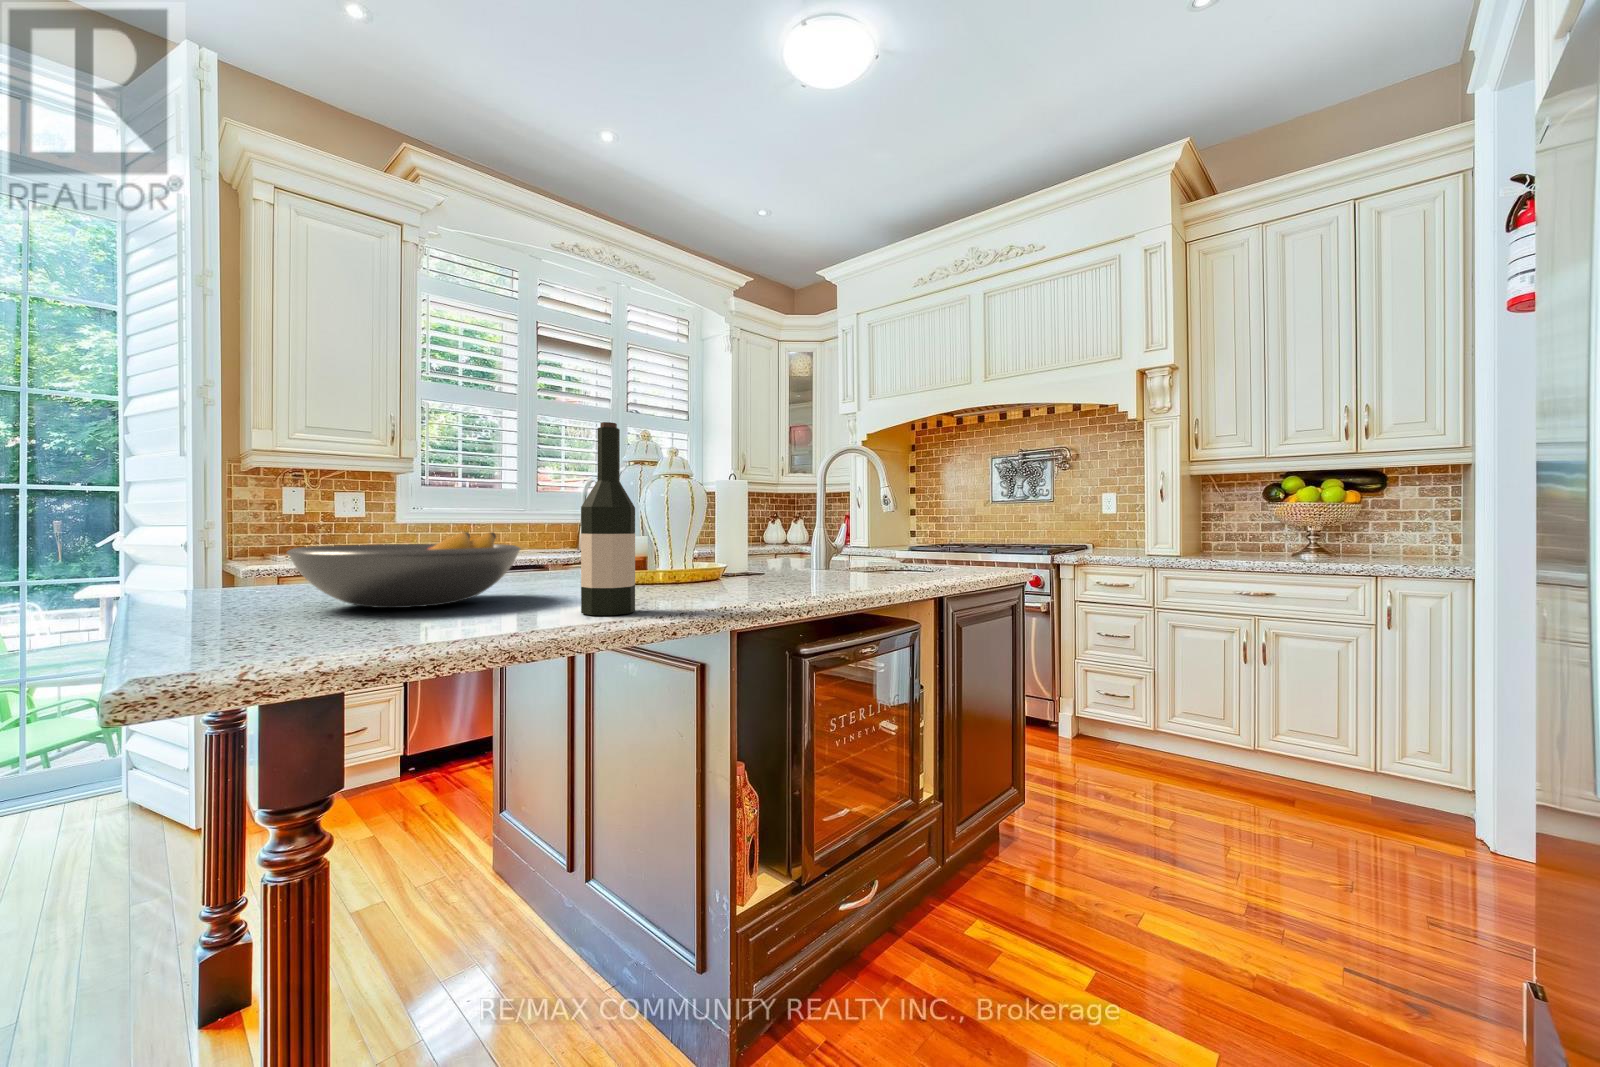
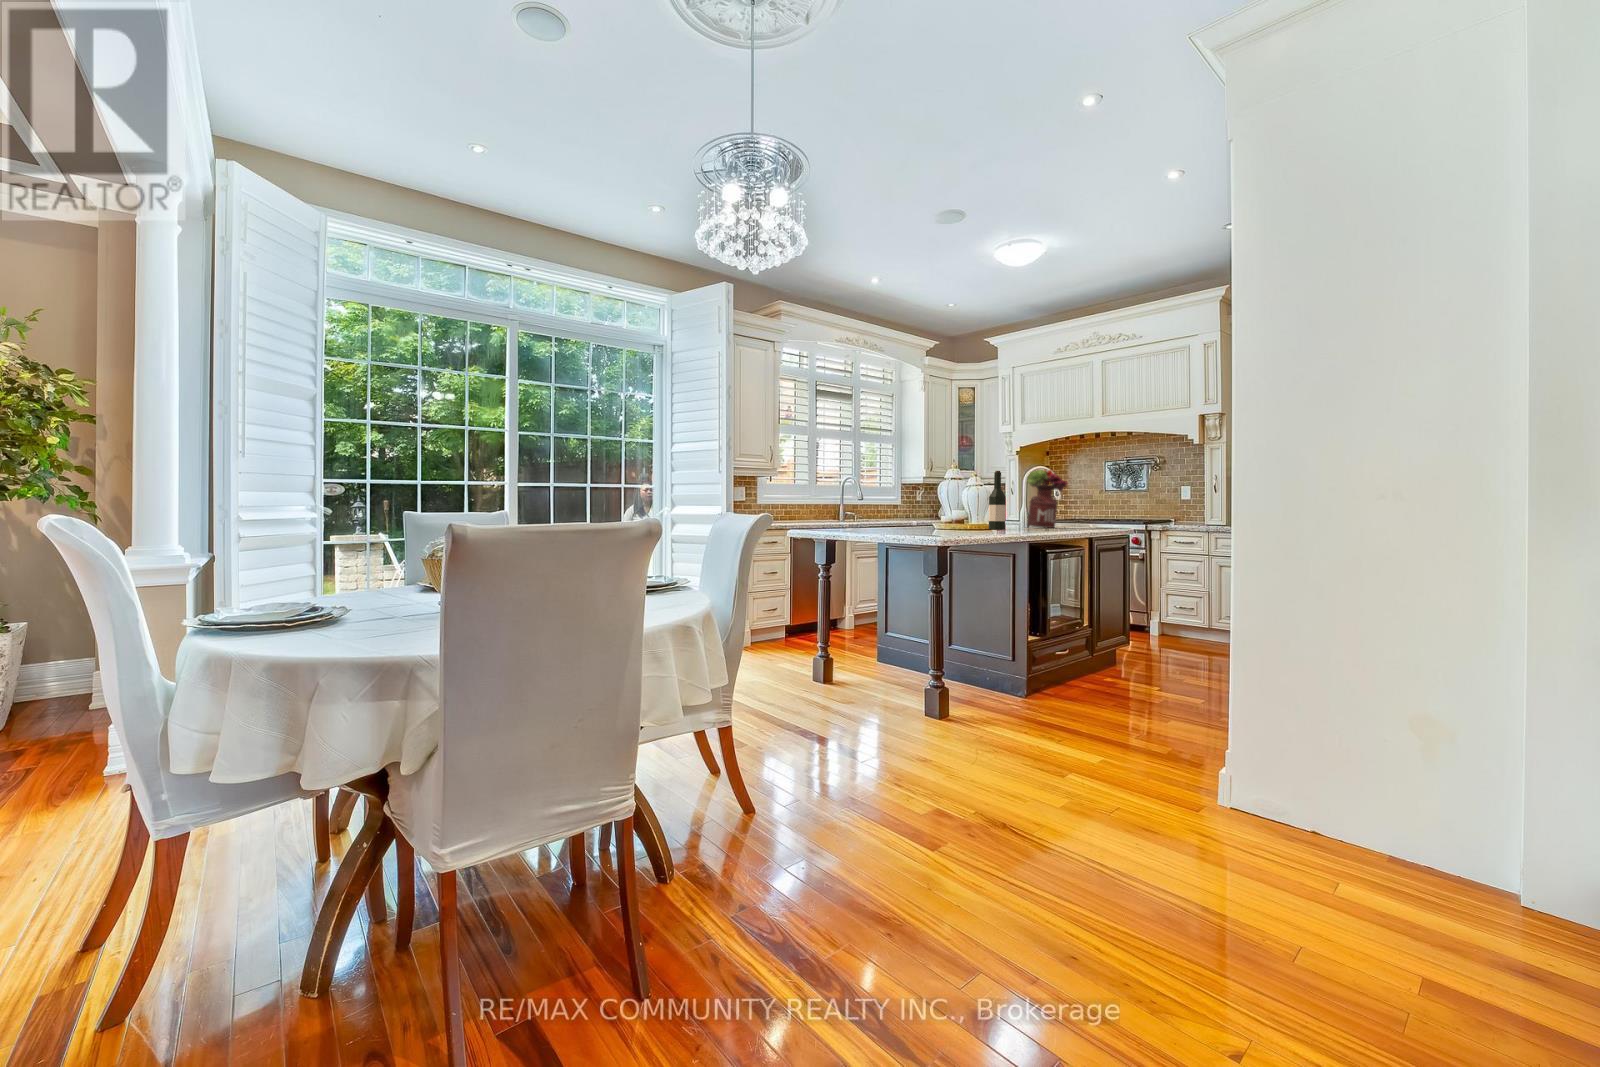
flower arrangement: none [779,440,879,585] -> present [1027,469,1068,528]
fruit bowl: present [287,532,520,608] -> none [890,505,955,528]

